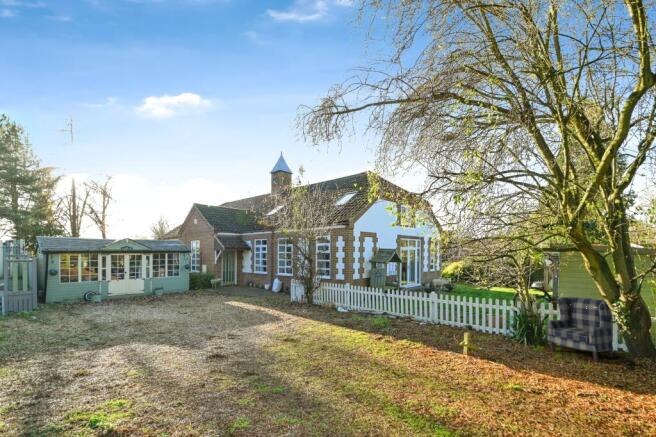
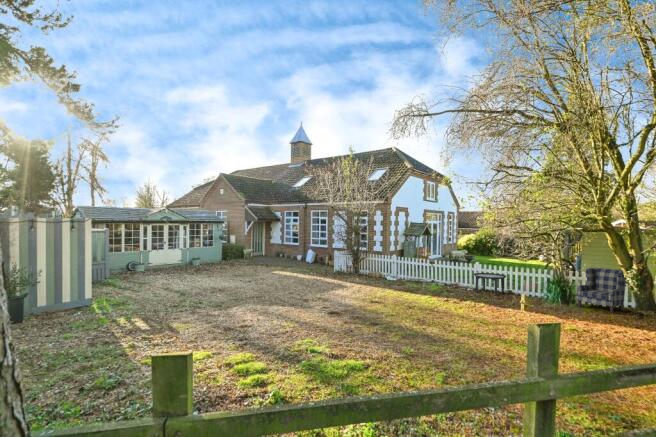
round table: none [424,304,463,333] -> present [474,273,506,295]

